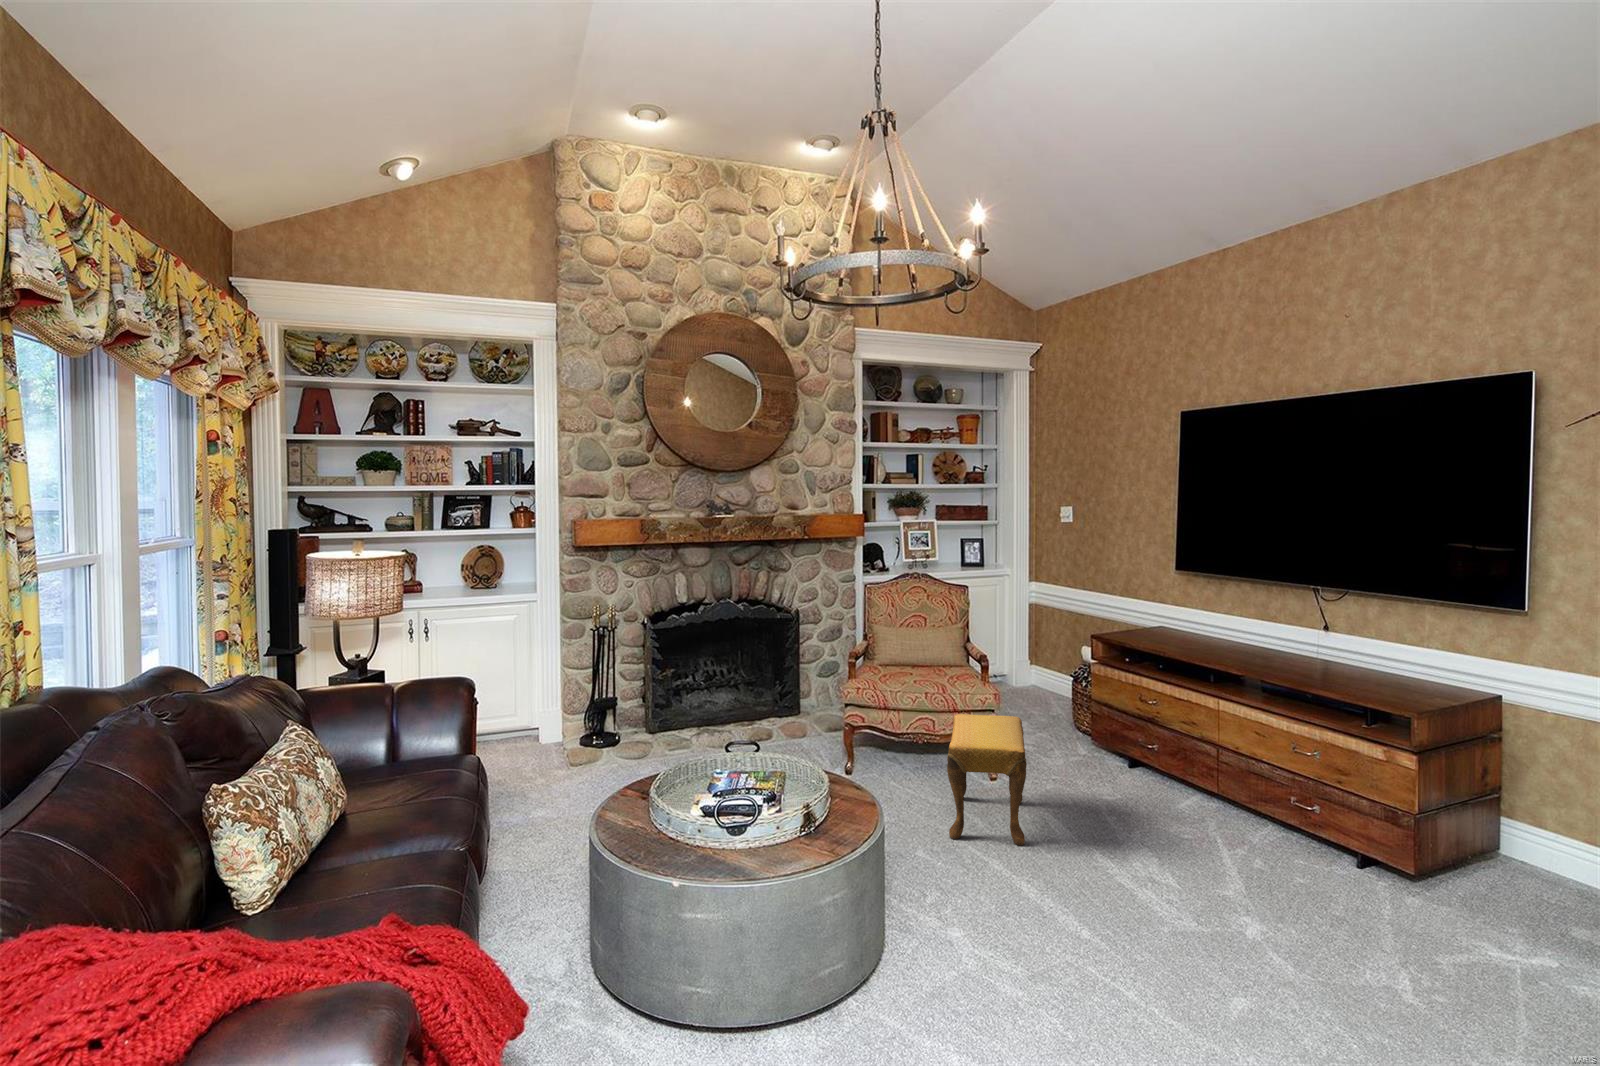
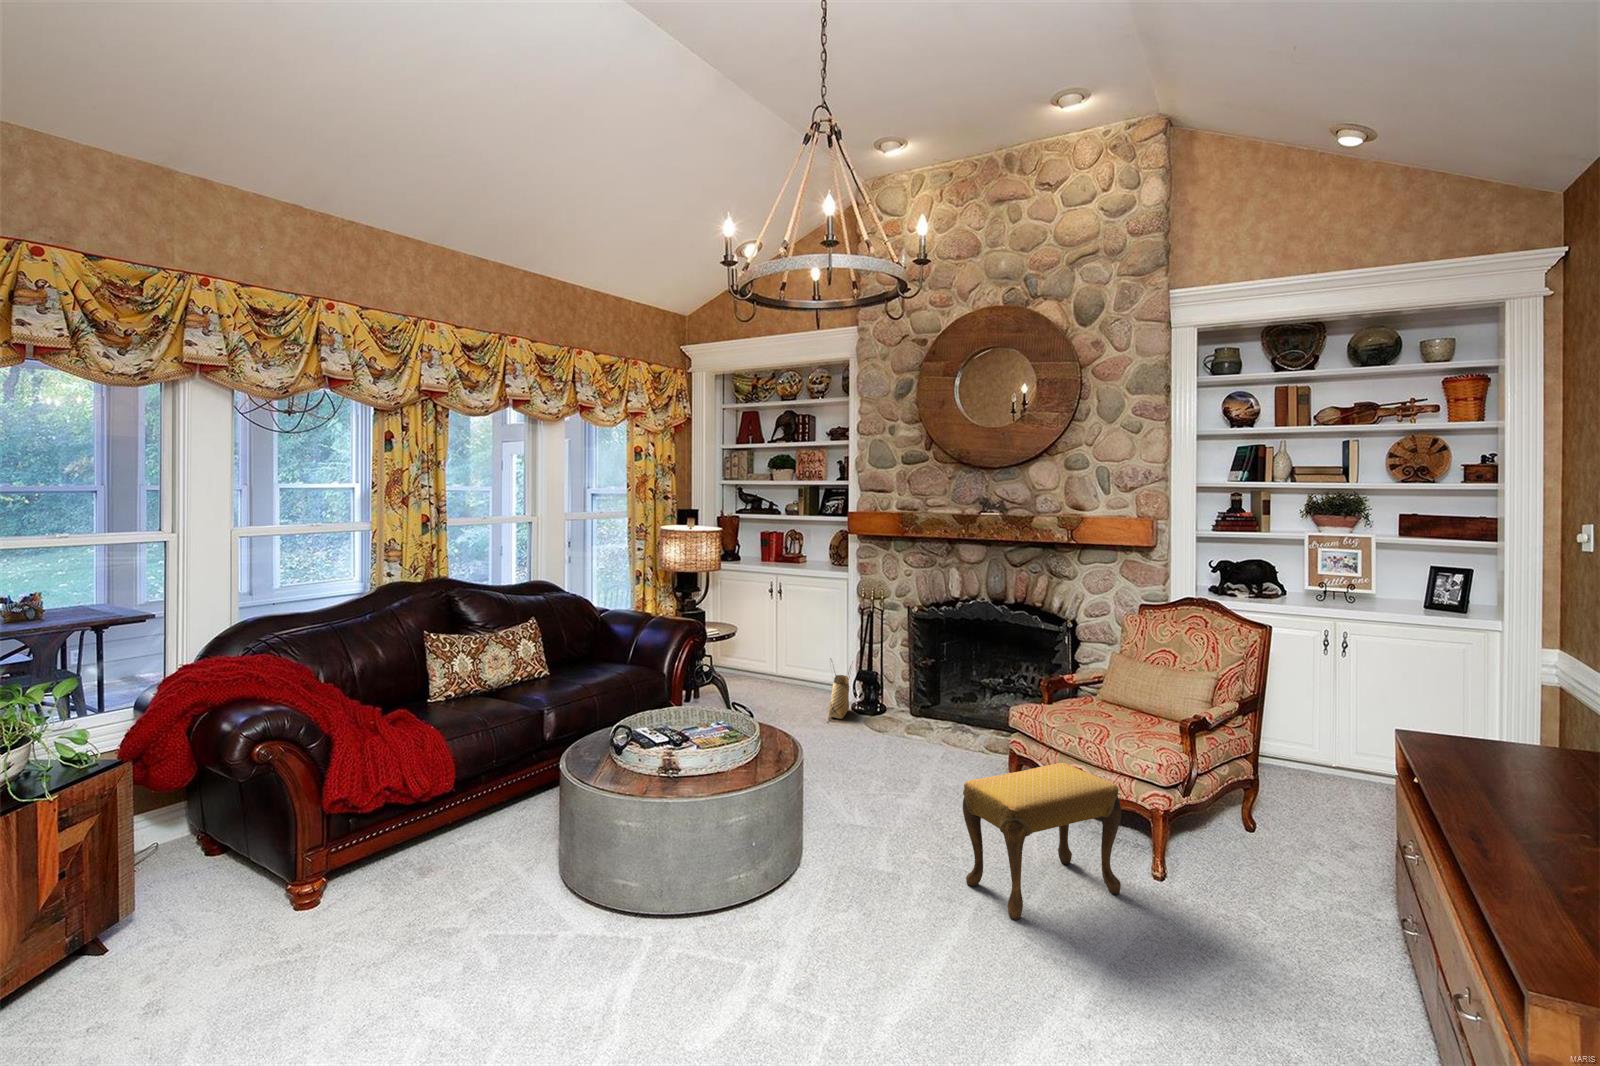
woven basket: none [523,692,558,762] -> present [829,658,853,719]

